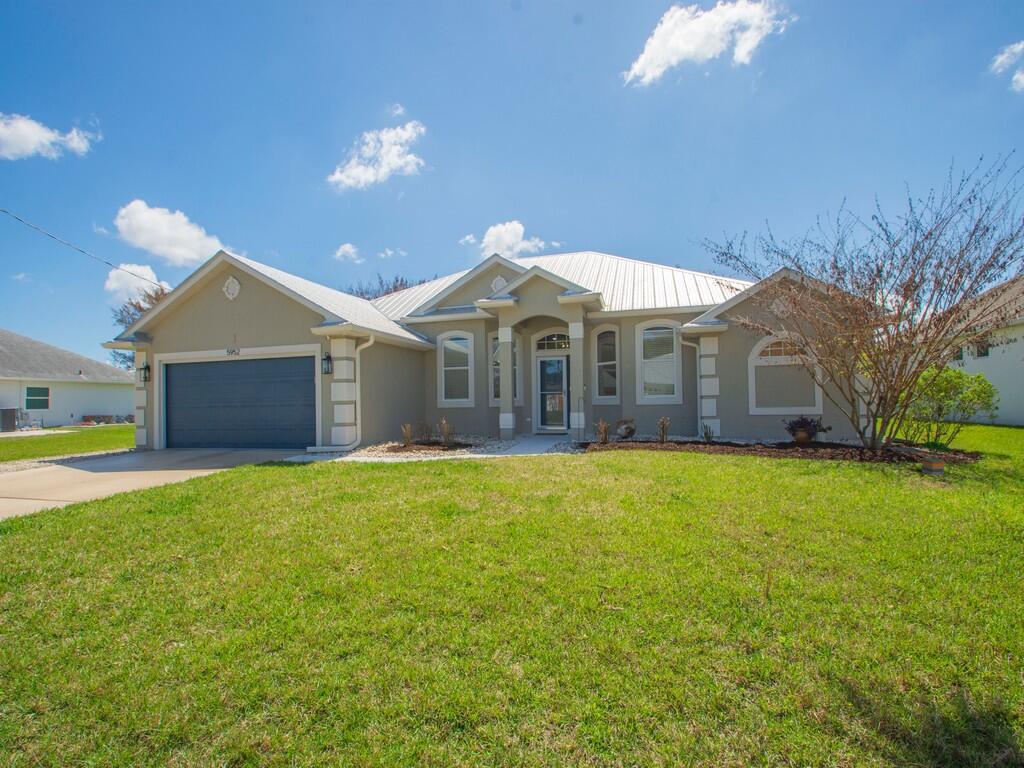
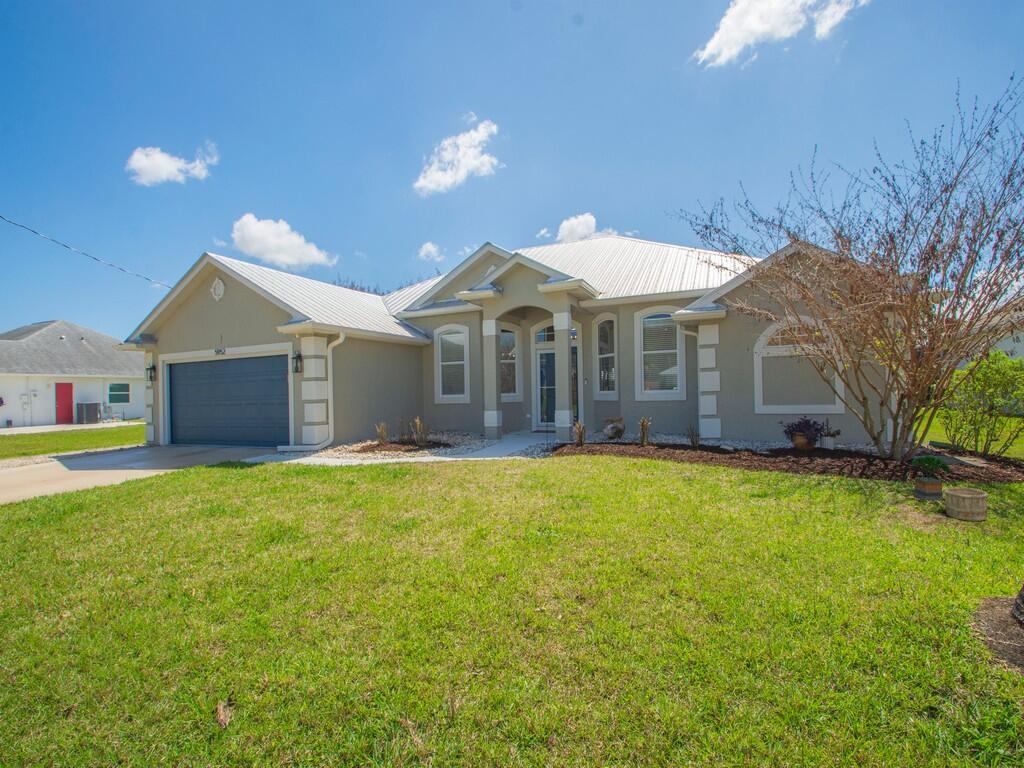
wooden bucket: none [955,463,989,487] -> present [944,487,988,521]

